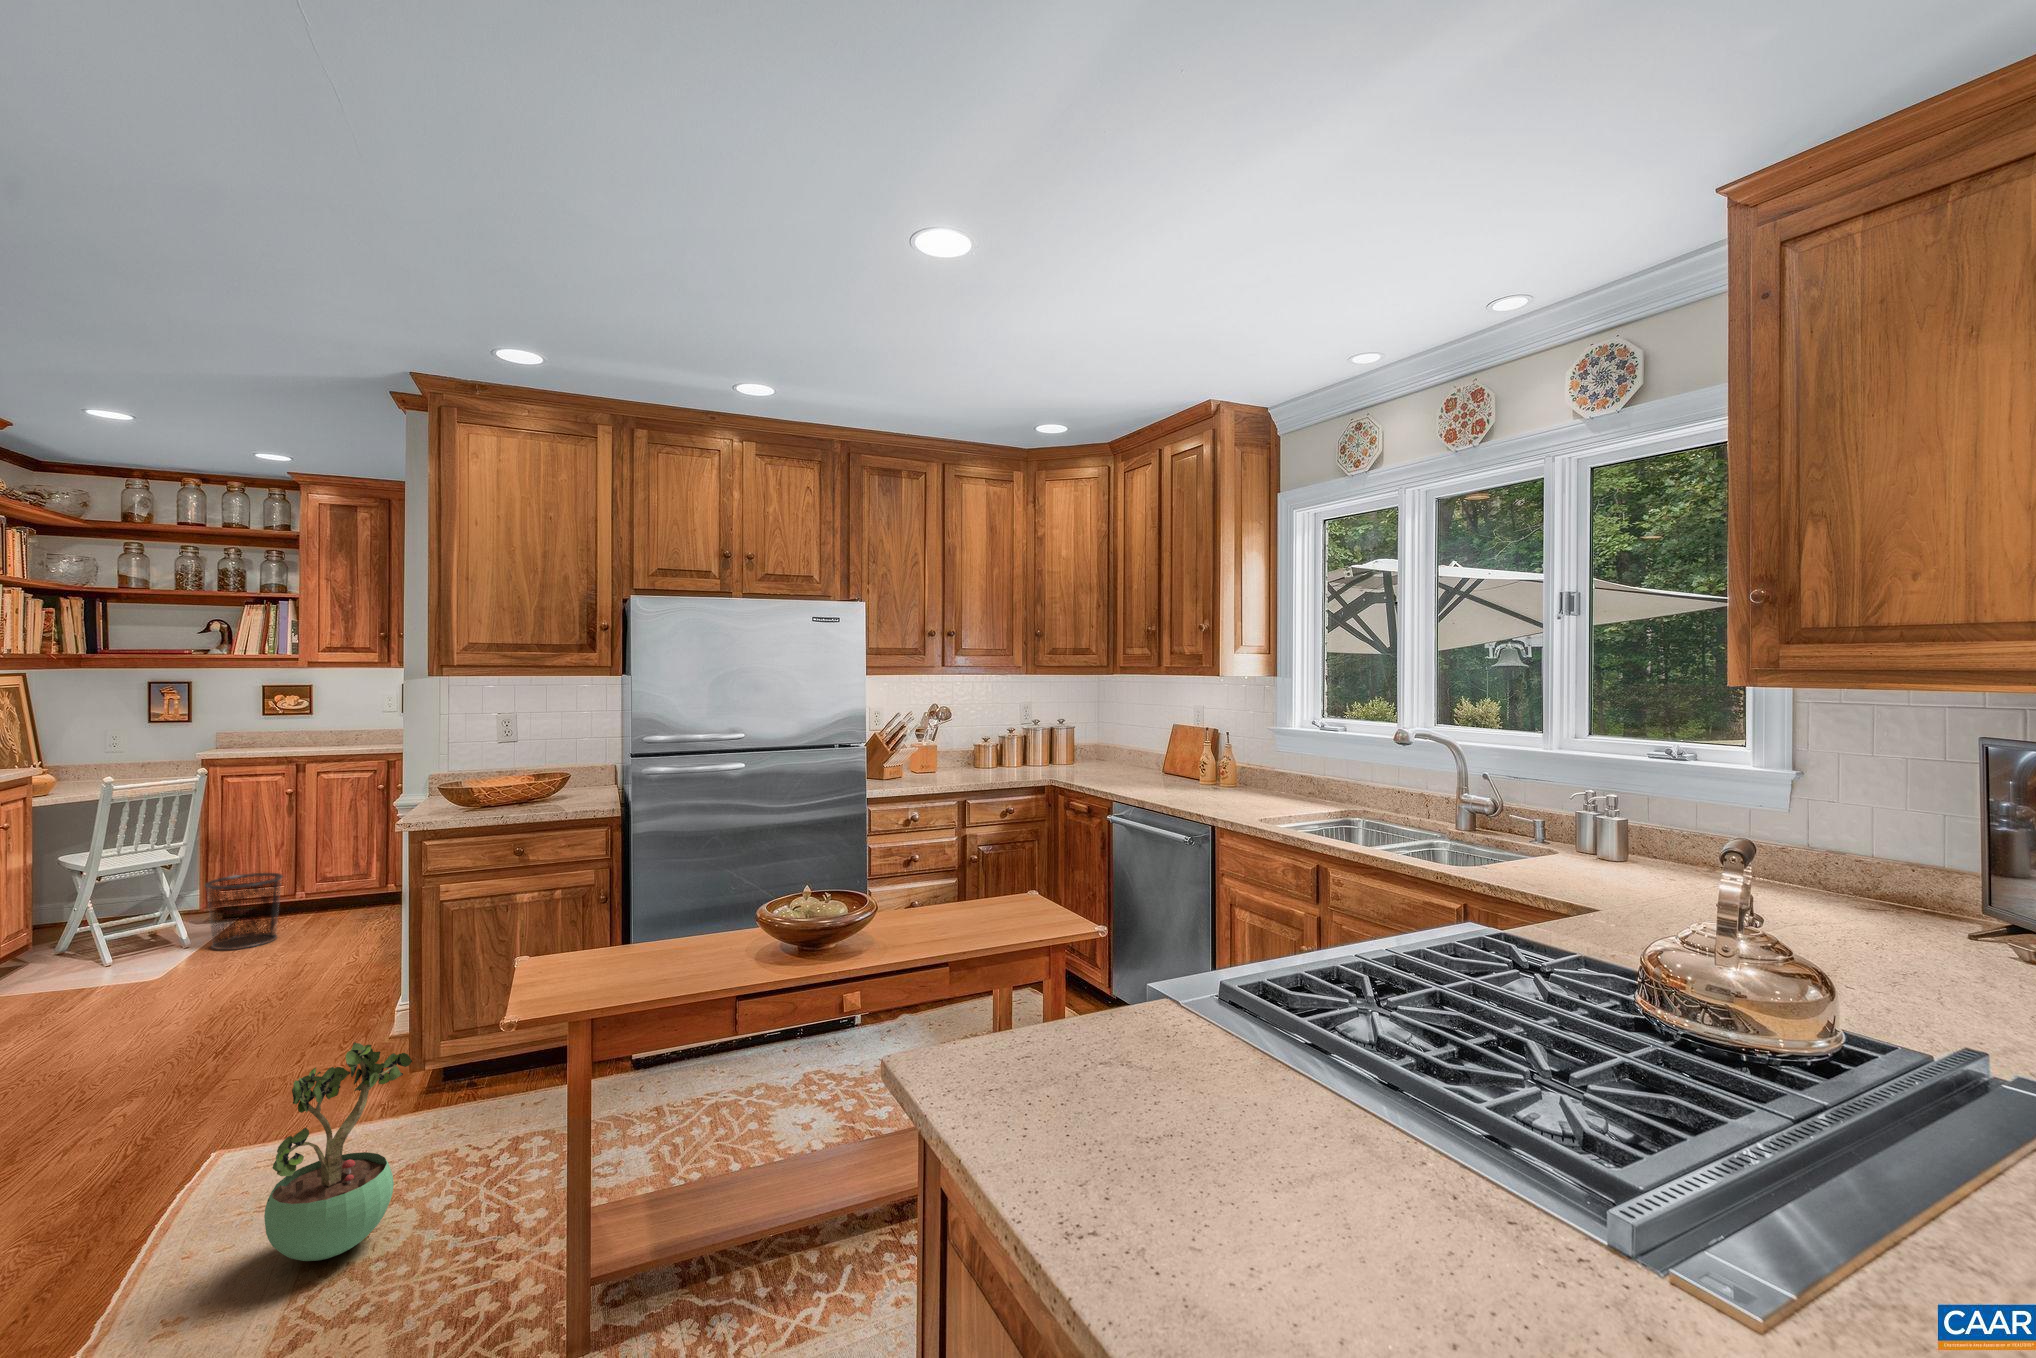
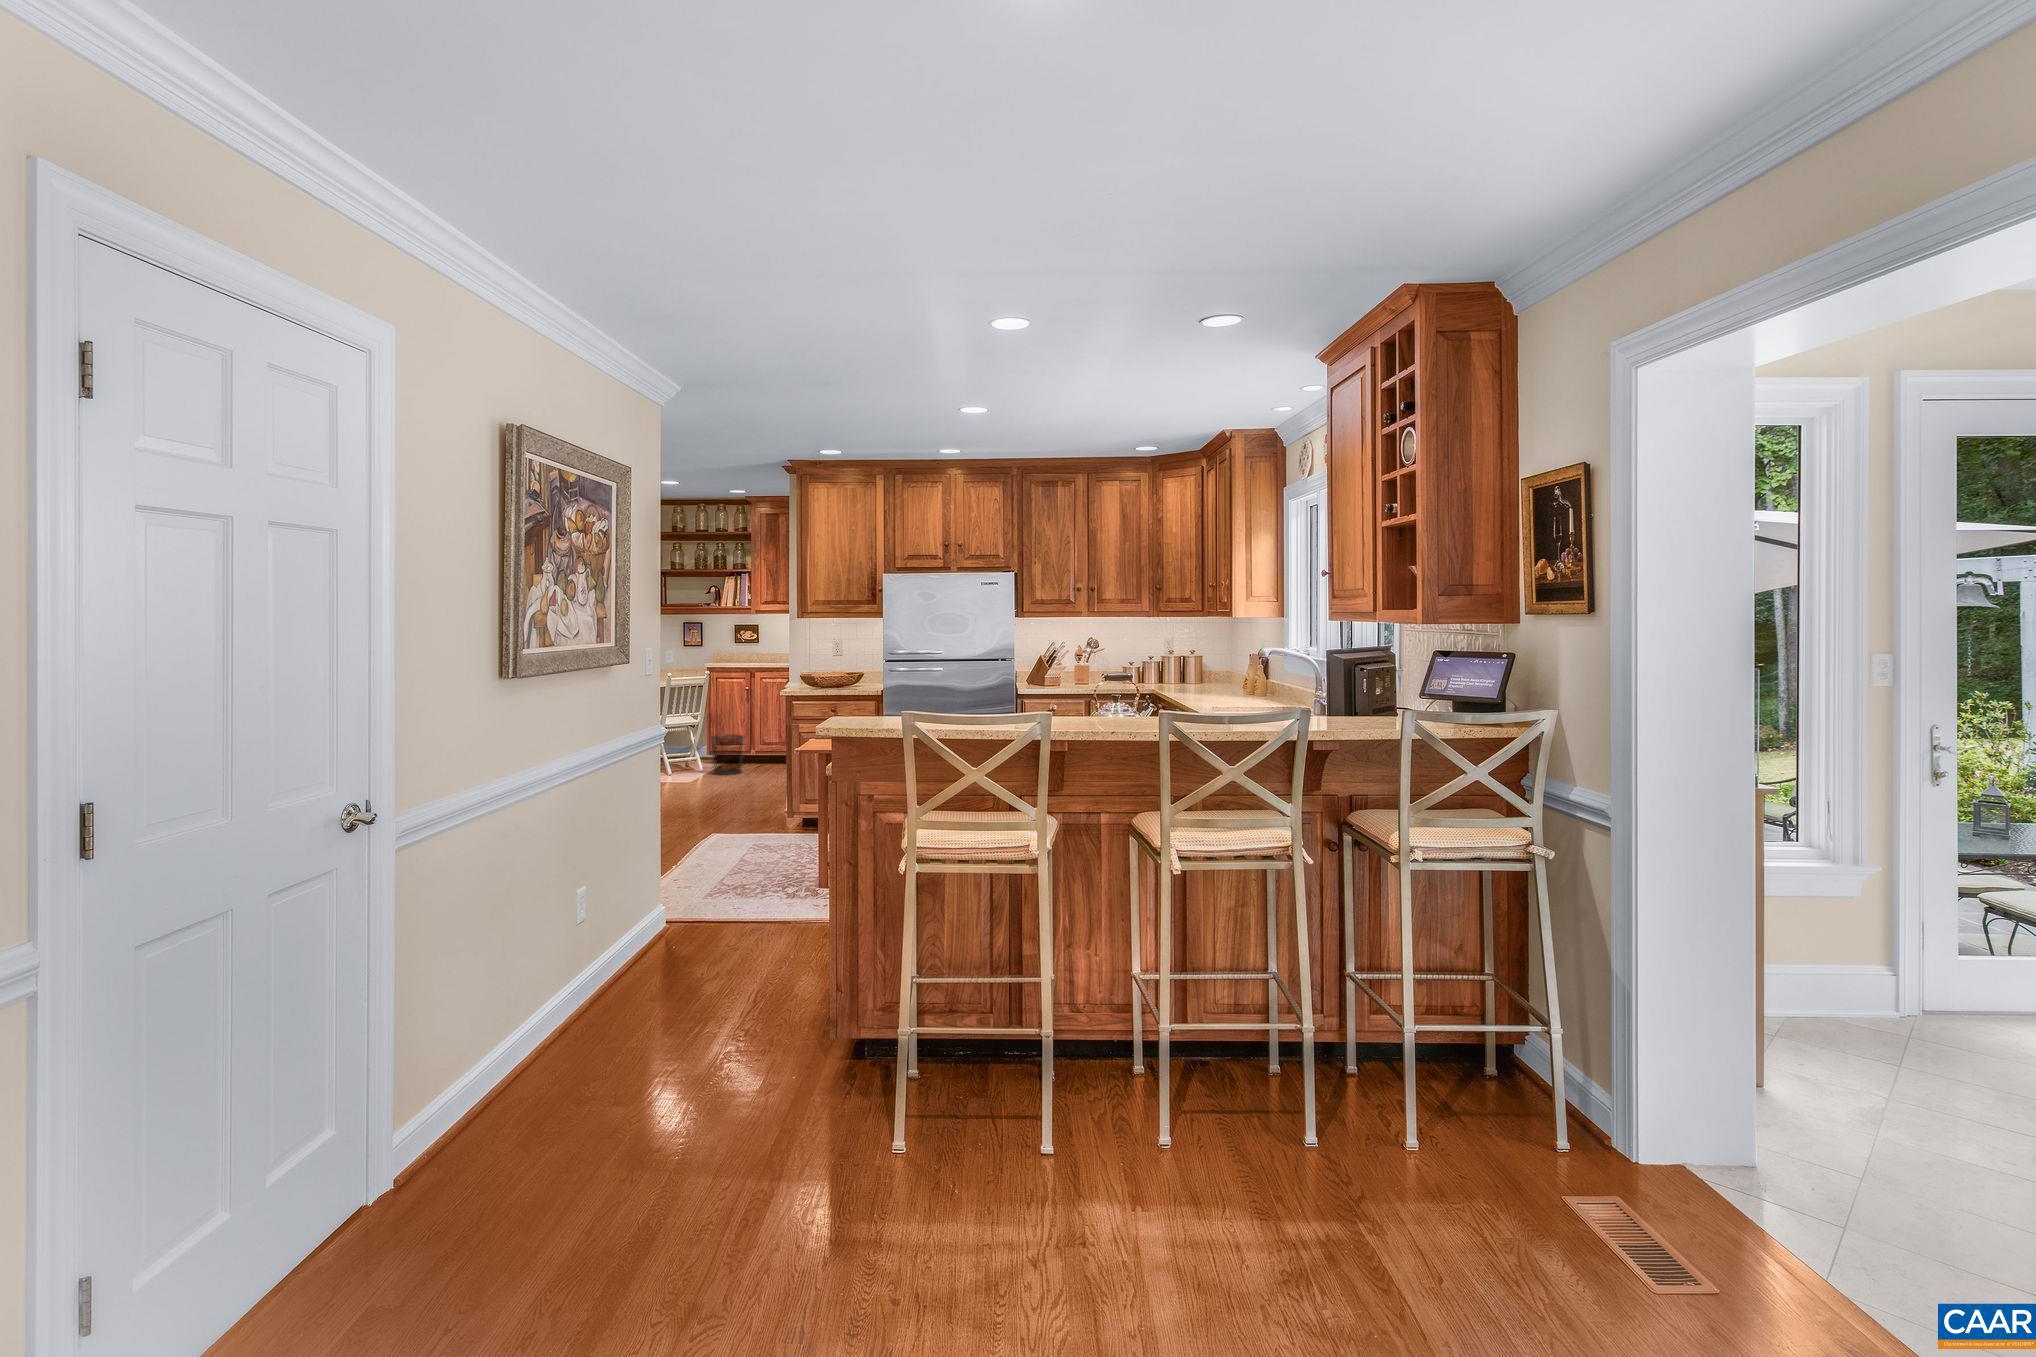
potted plant: present [264,1042,412,1261] -> none [729,770,780,855]

